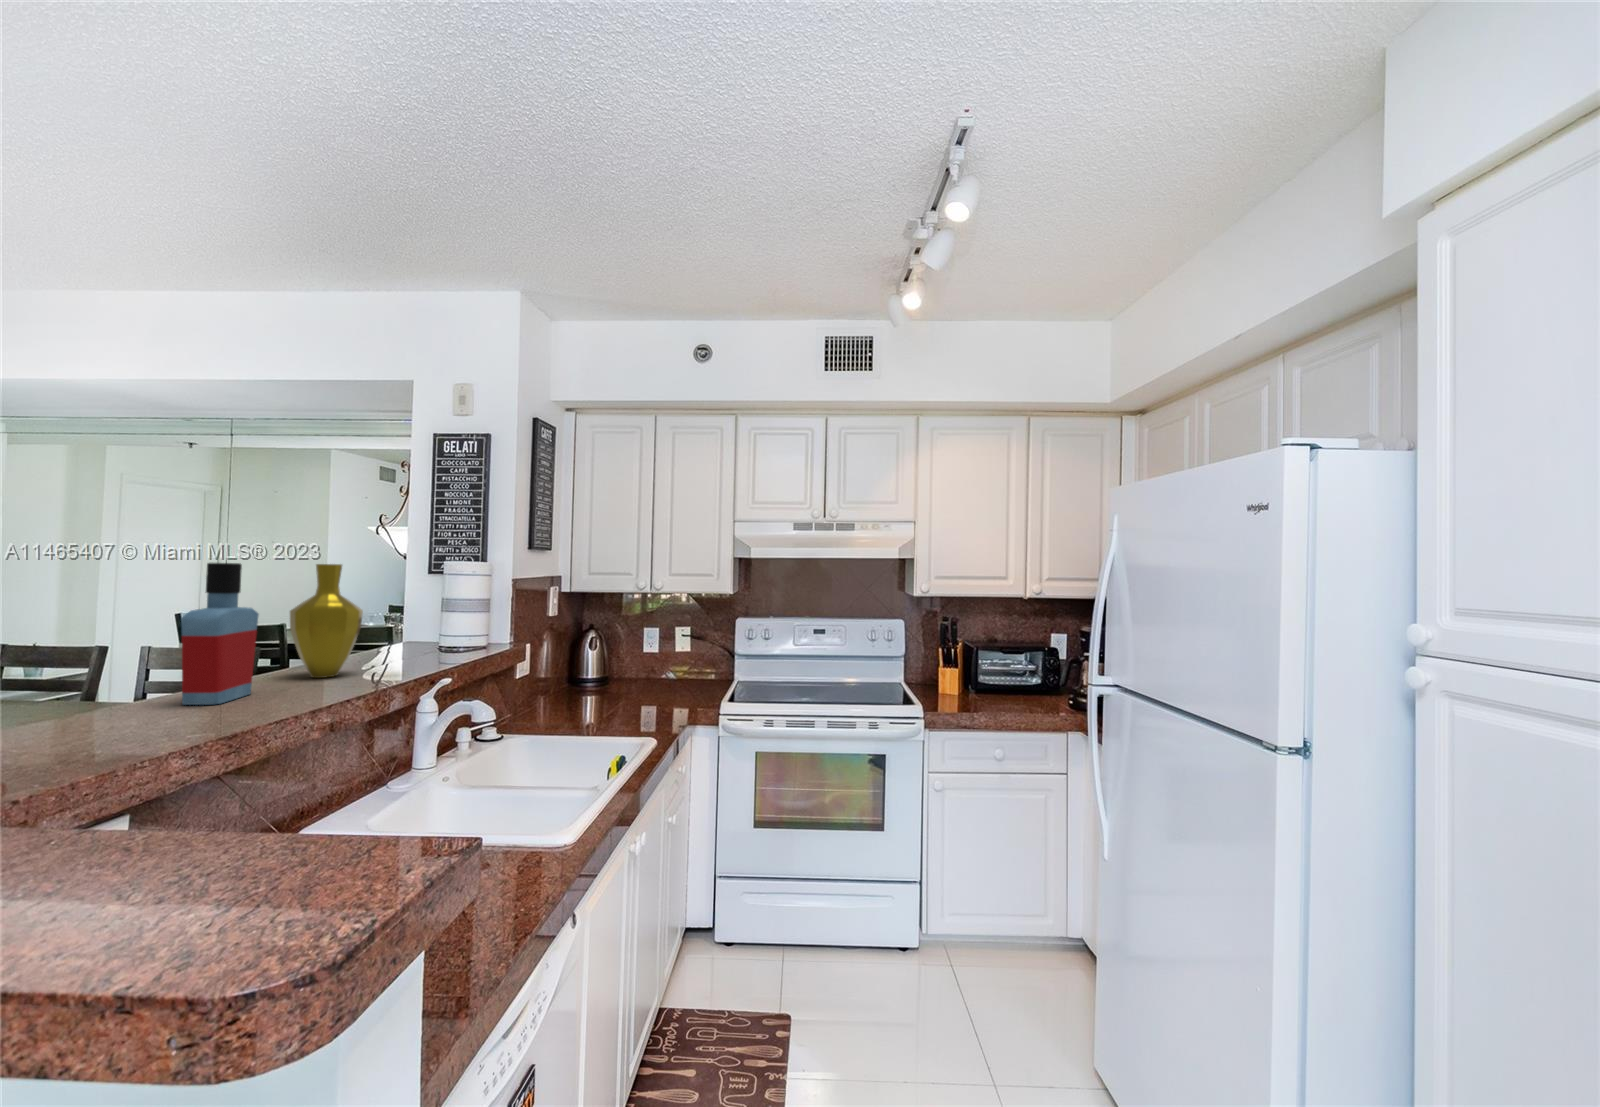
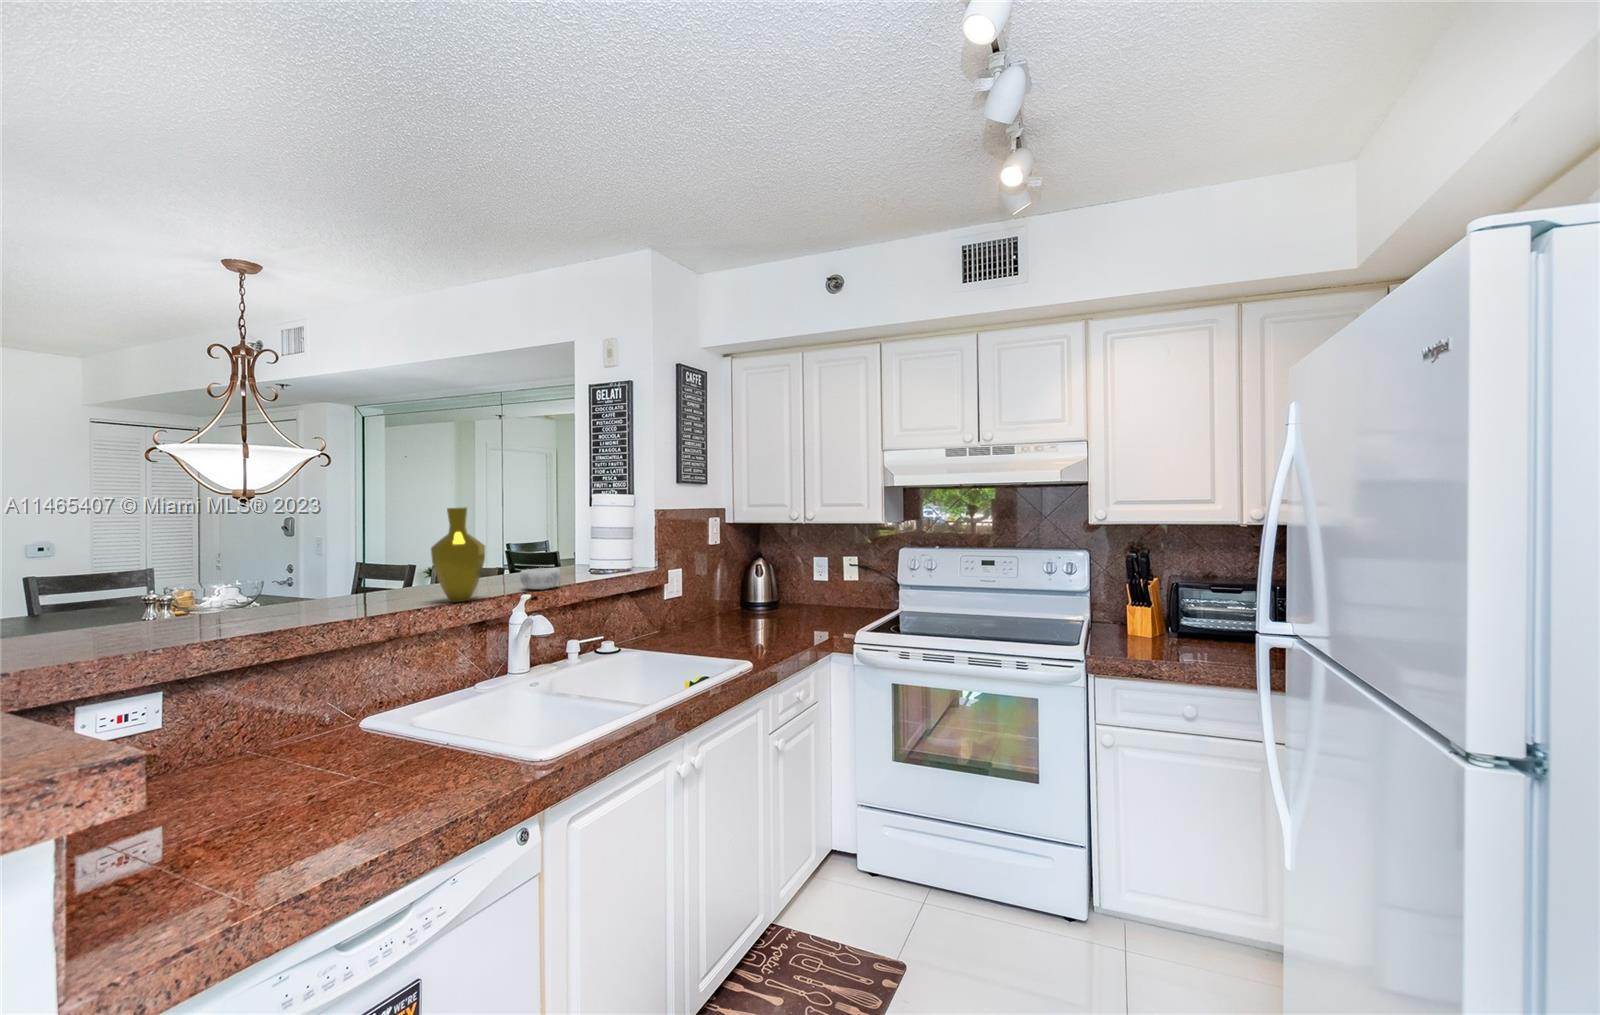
bottle: present [181,563,259,705] -> none [324,511,389,622]
decorative bowl: none [381,638,431,662] -> present [520,568,561,590]

